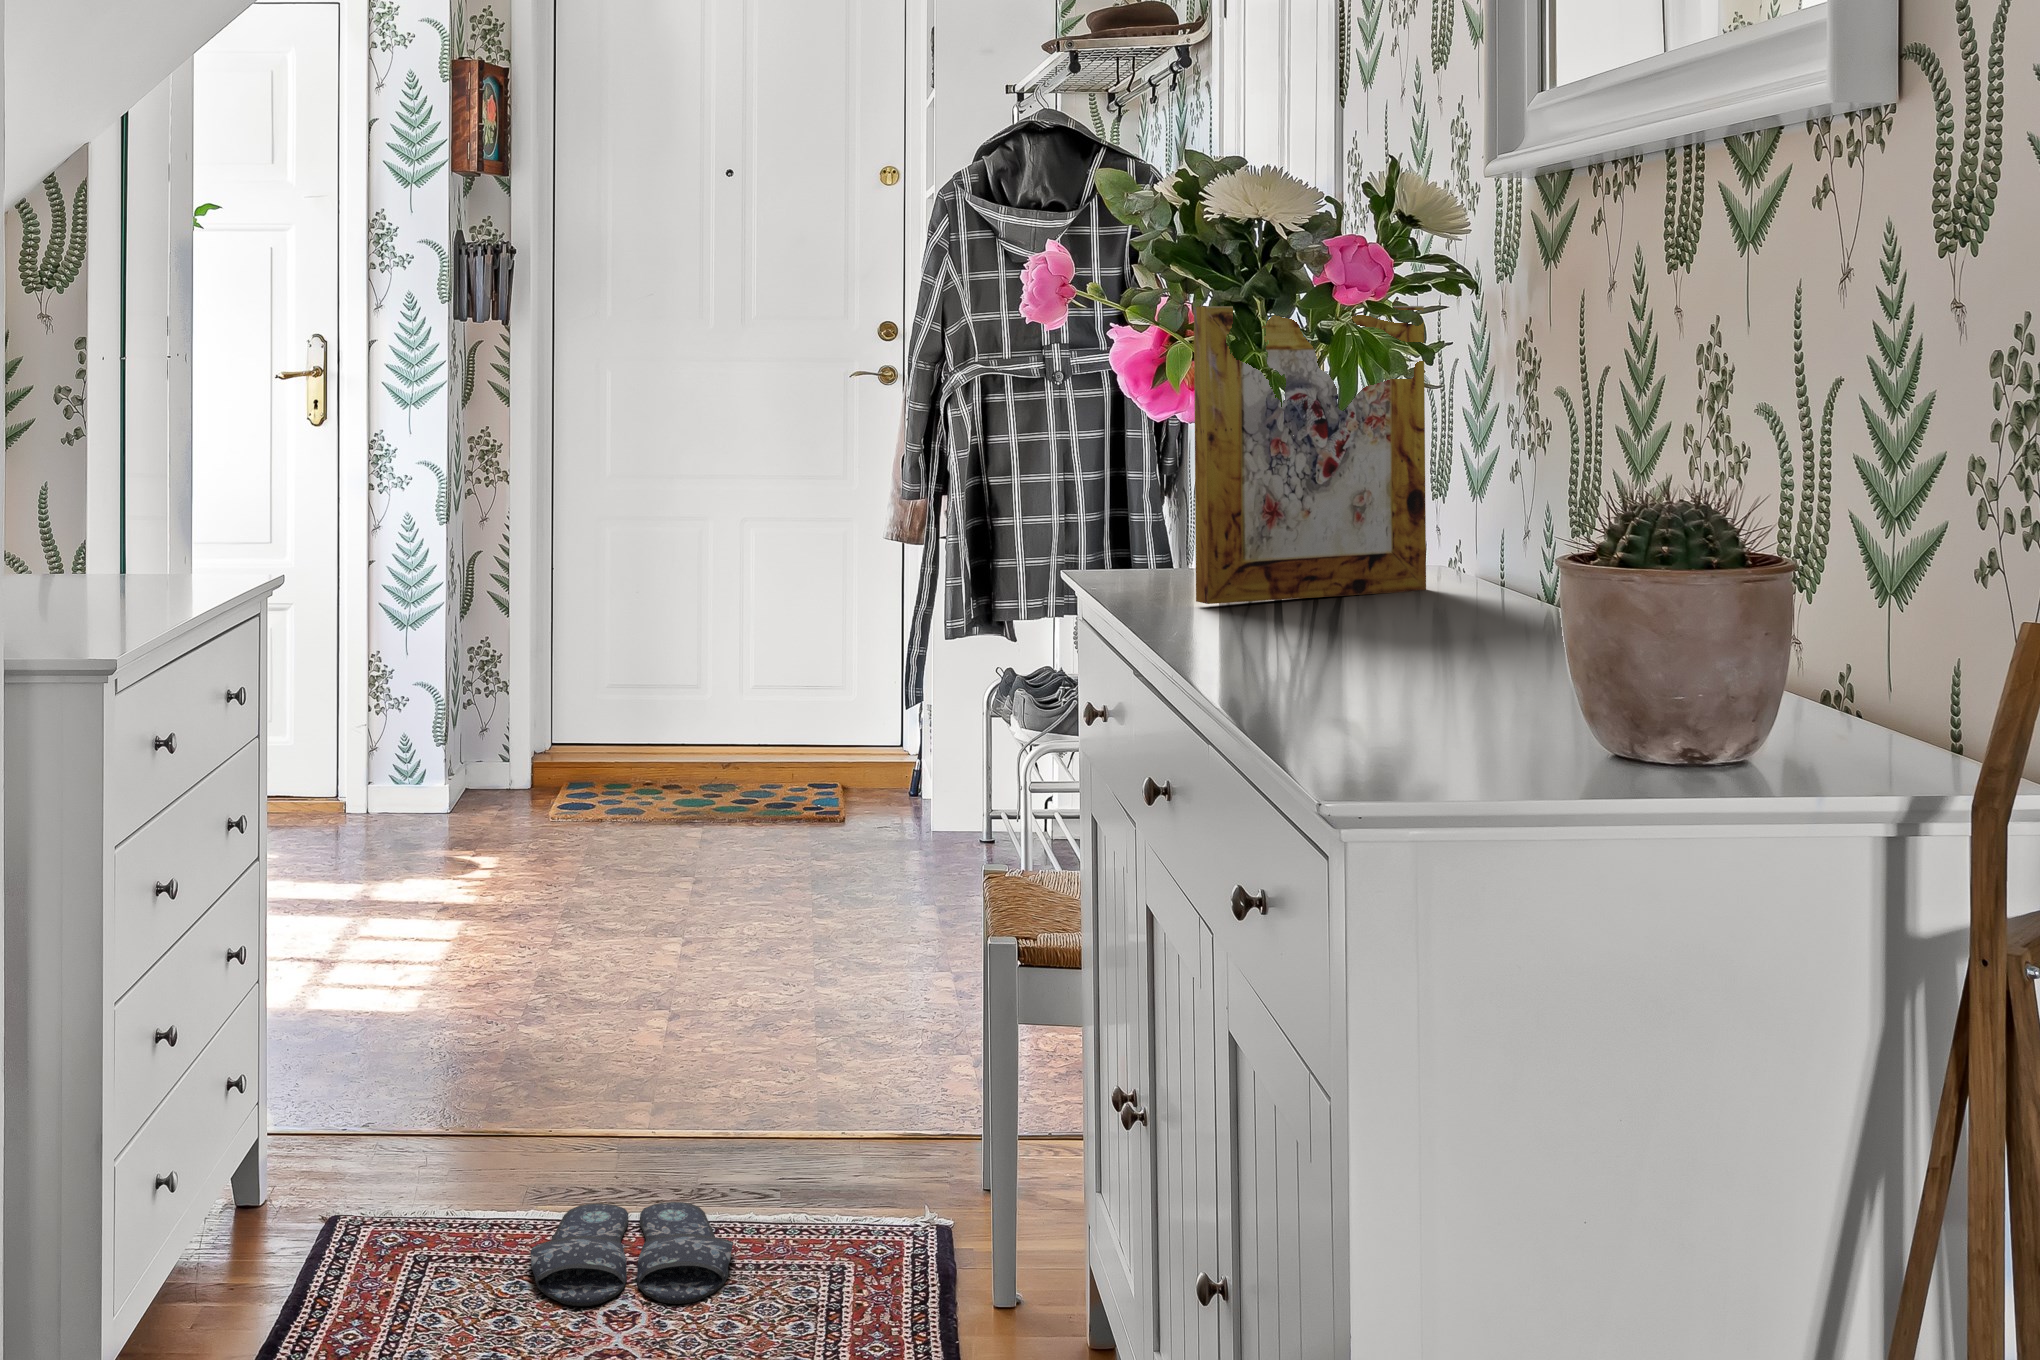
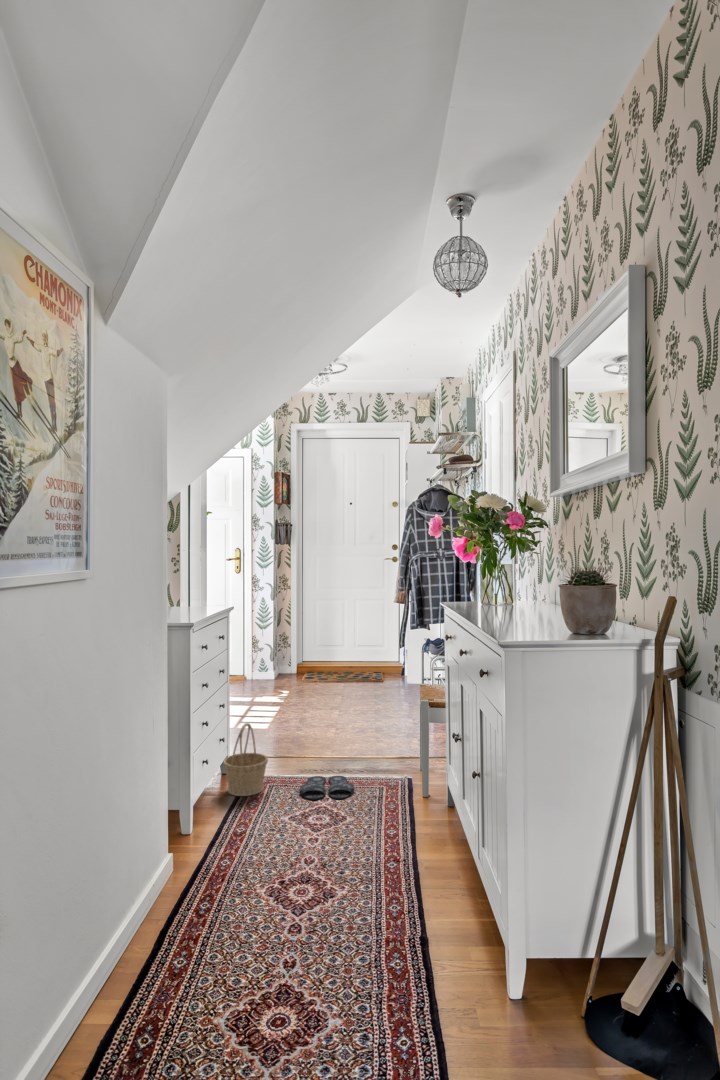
picture frame: present [1194,306,1426,604] -> none [475,531,537,609]
basket: none [243,1008,413,1287] -> present [223,723,268,796]

